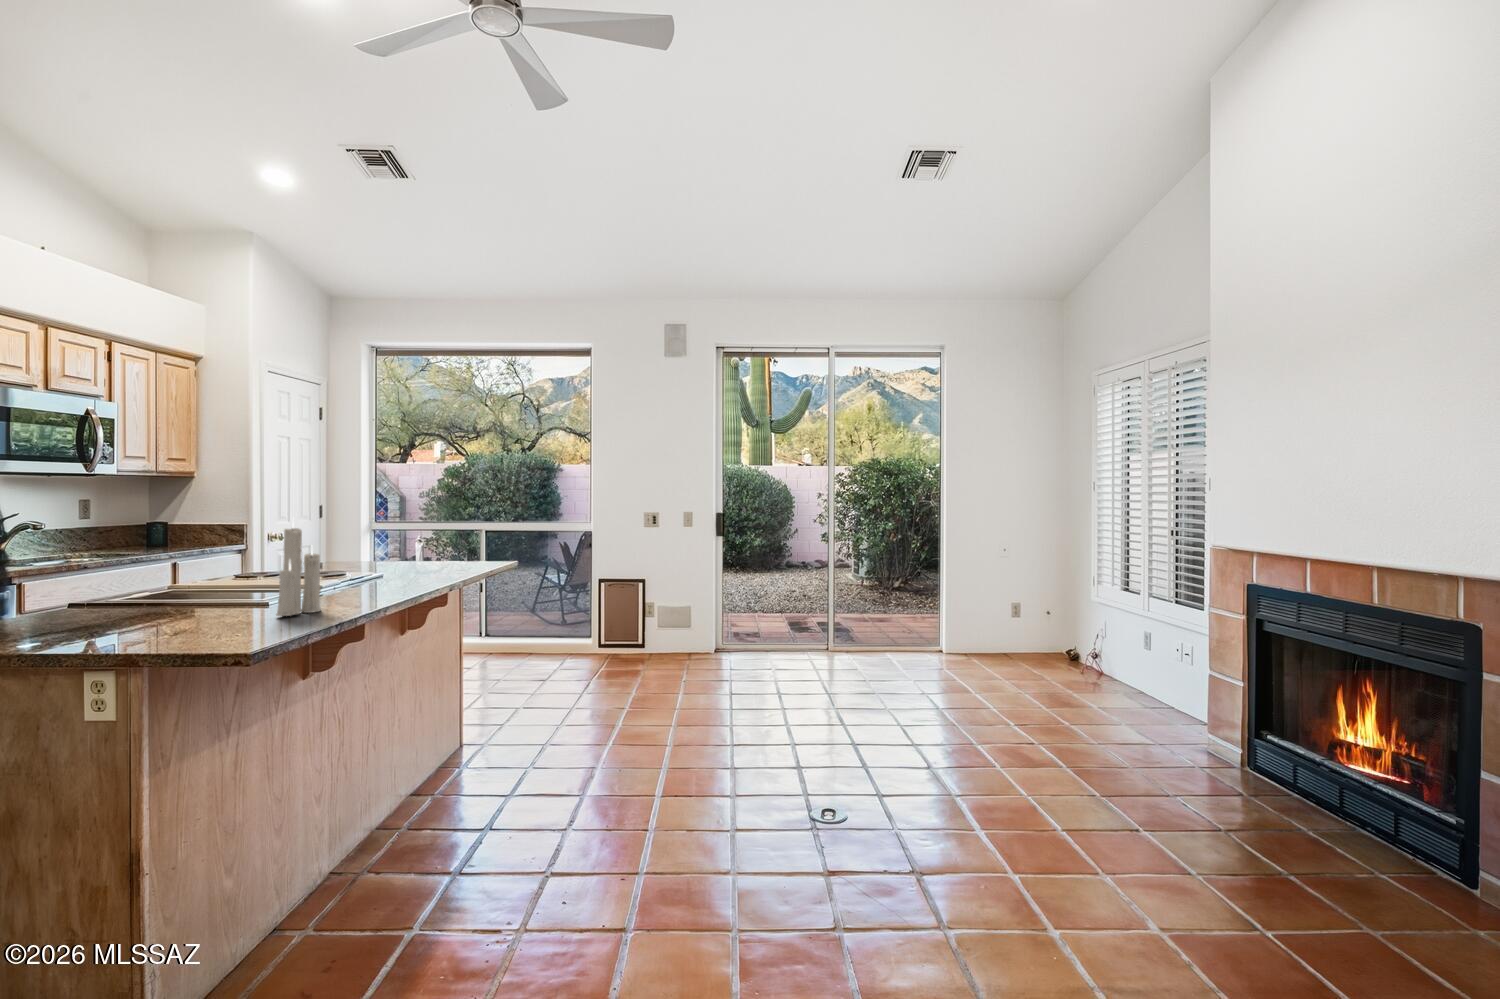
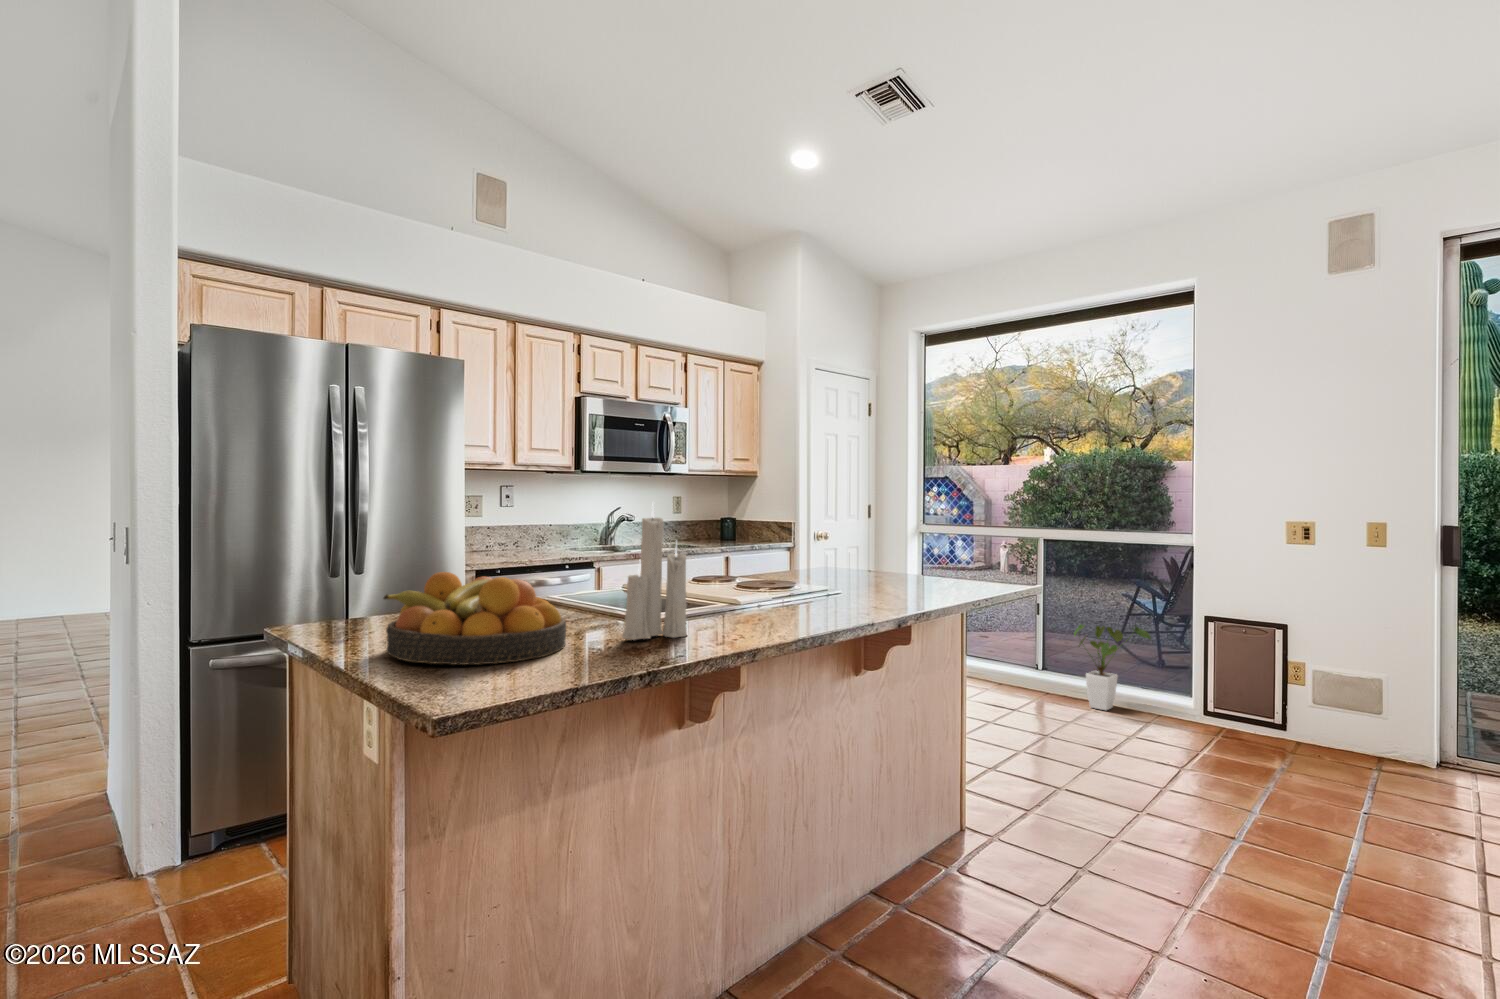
fruit bowl: none [76,577,241,645] -> present [383,572,566,665]
house plant: none [512,592,564,658] -> present [1074,624,1151,710]

